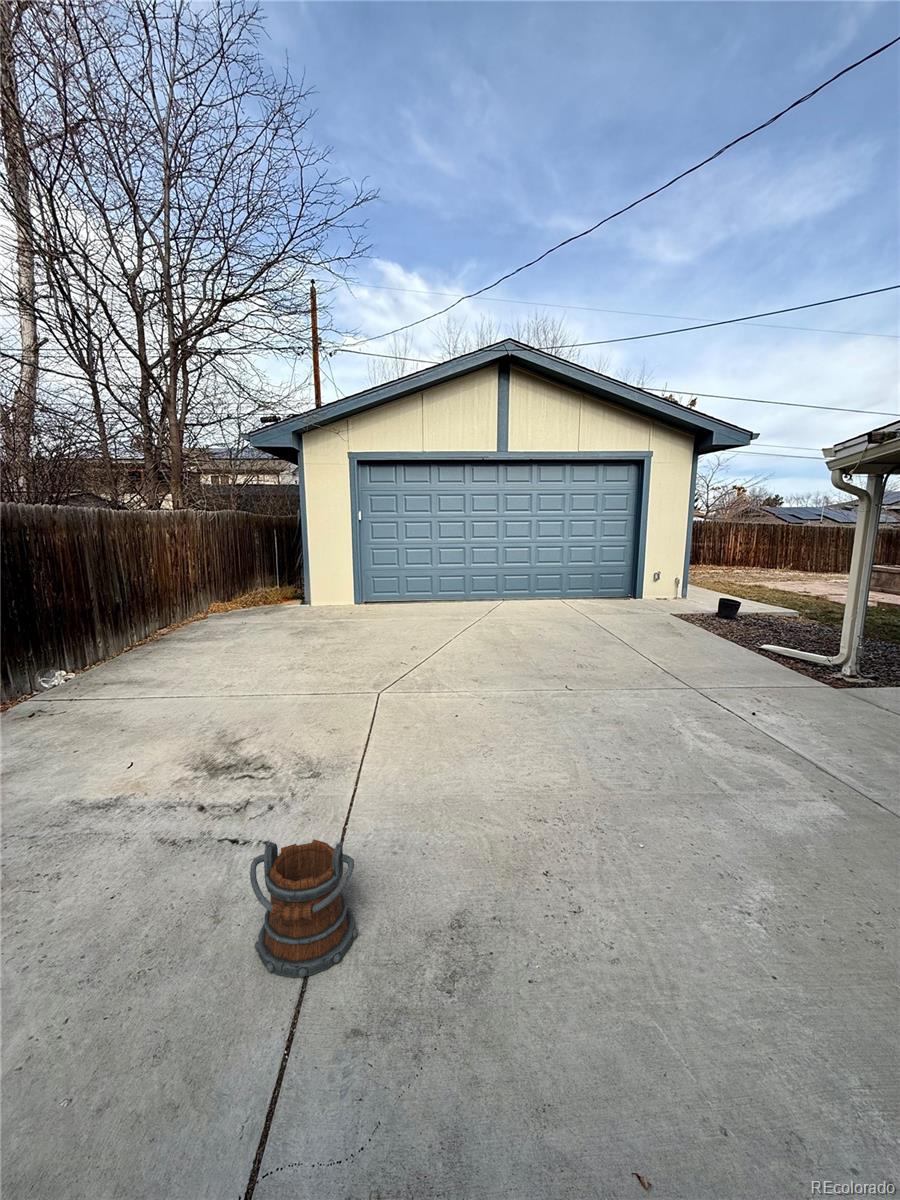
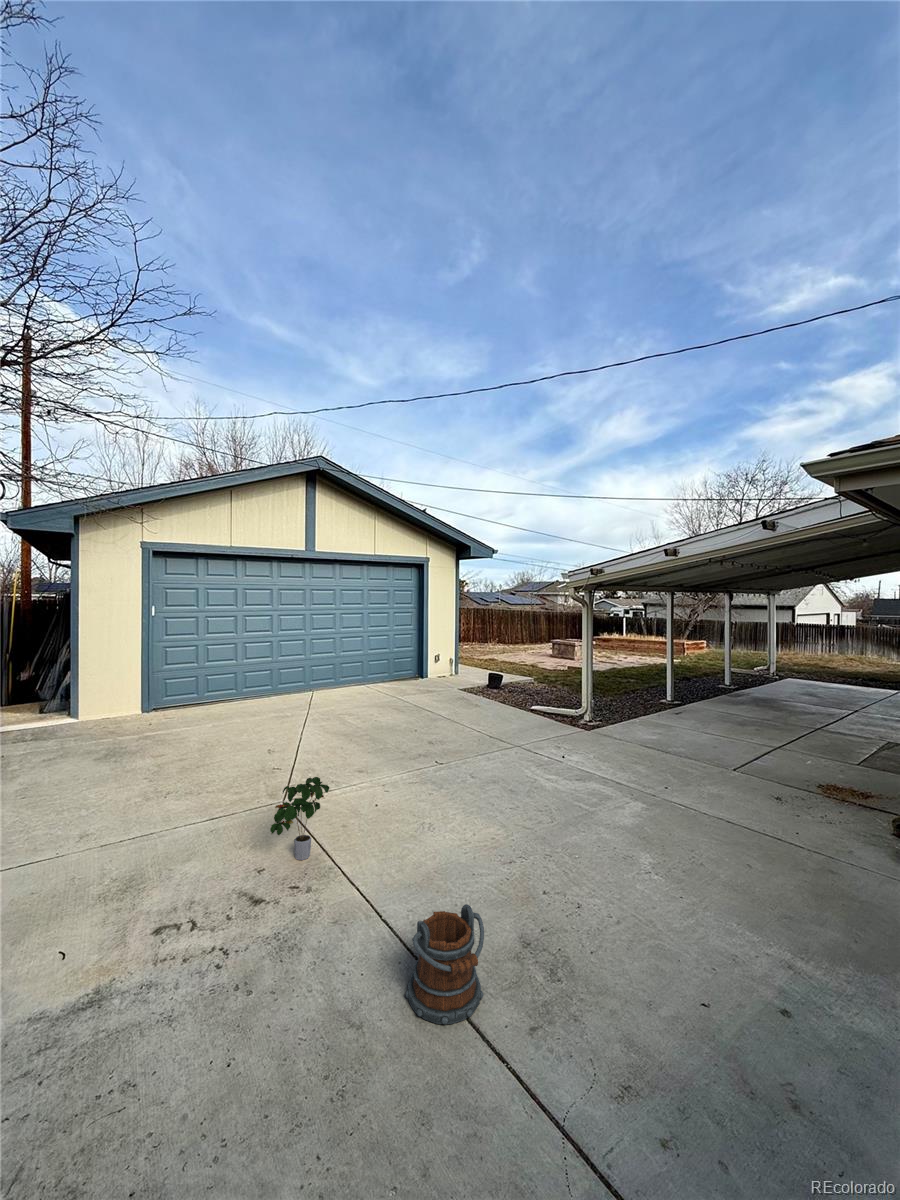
potted plant: none [288,673,365,756] -> present [270,777,329,860]

